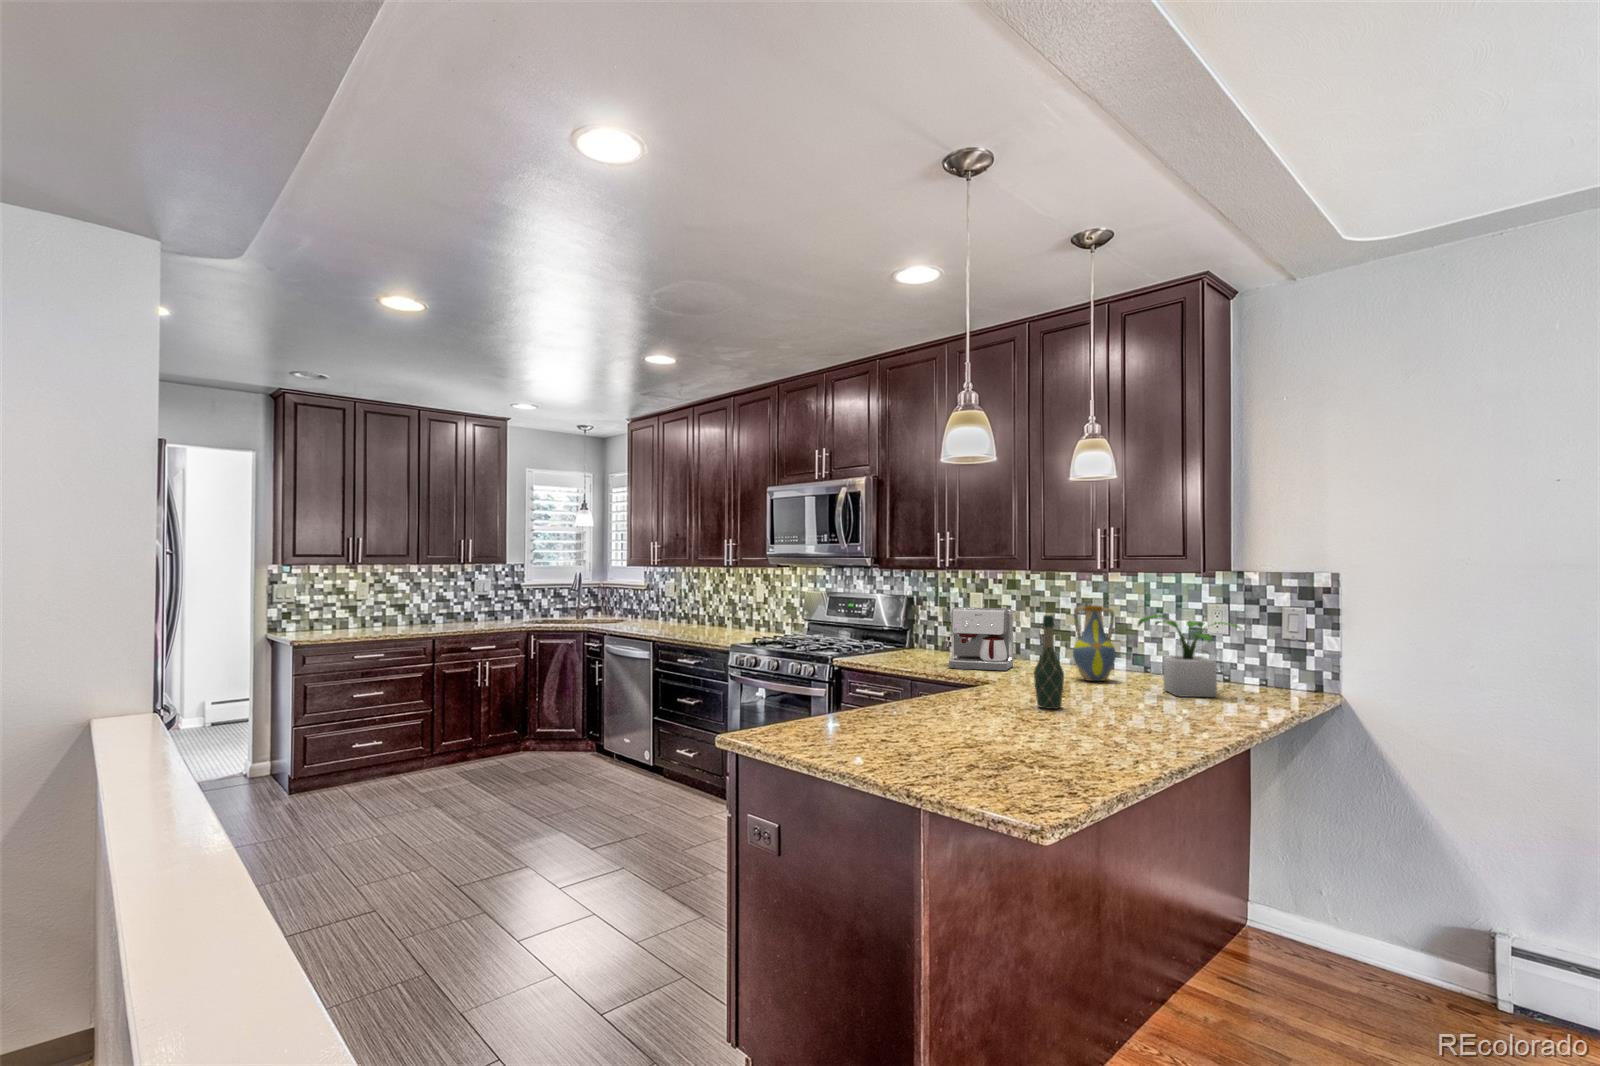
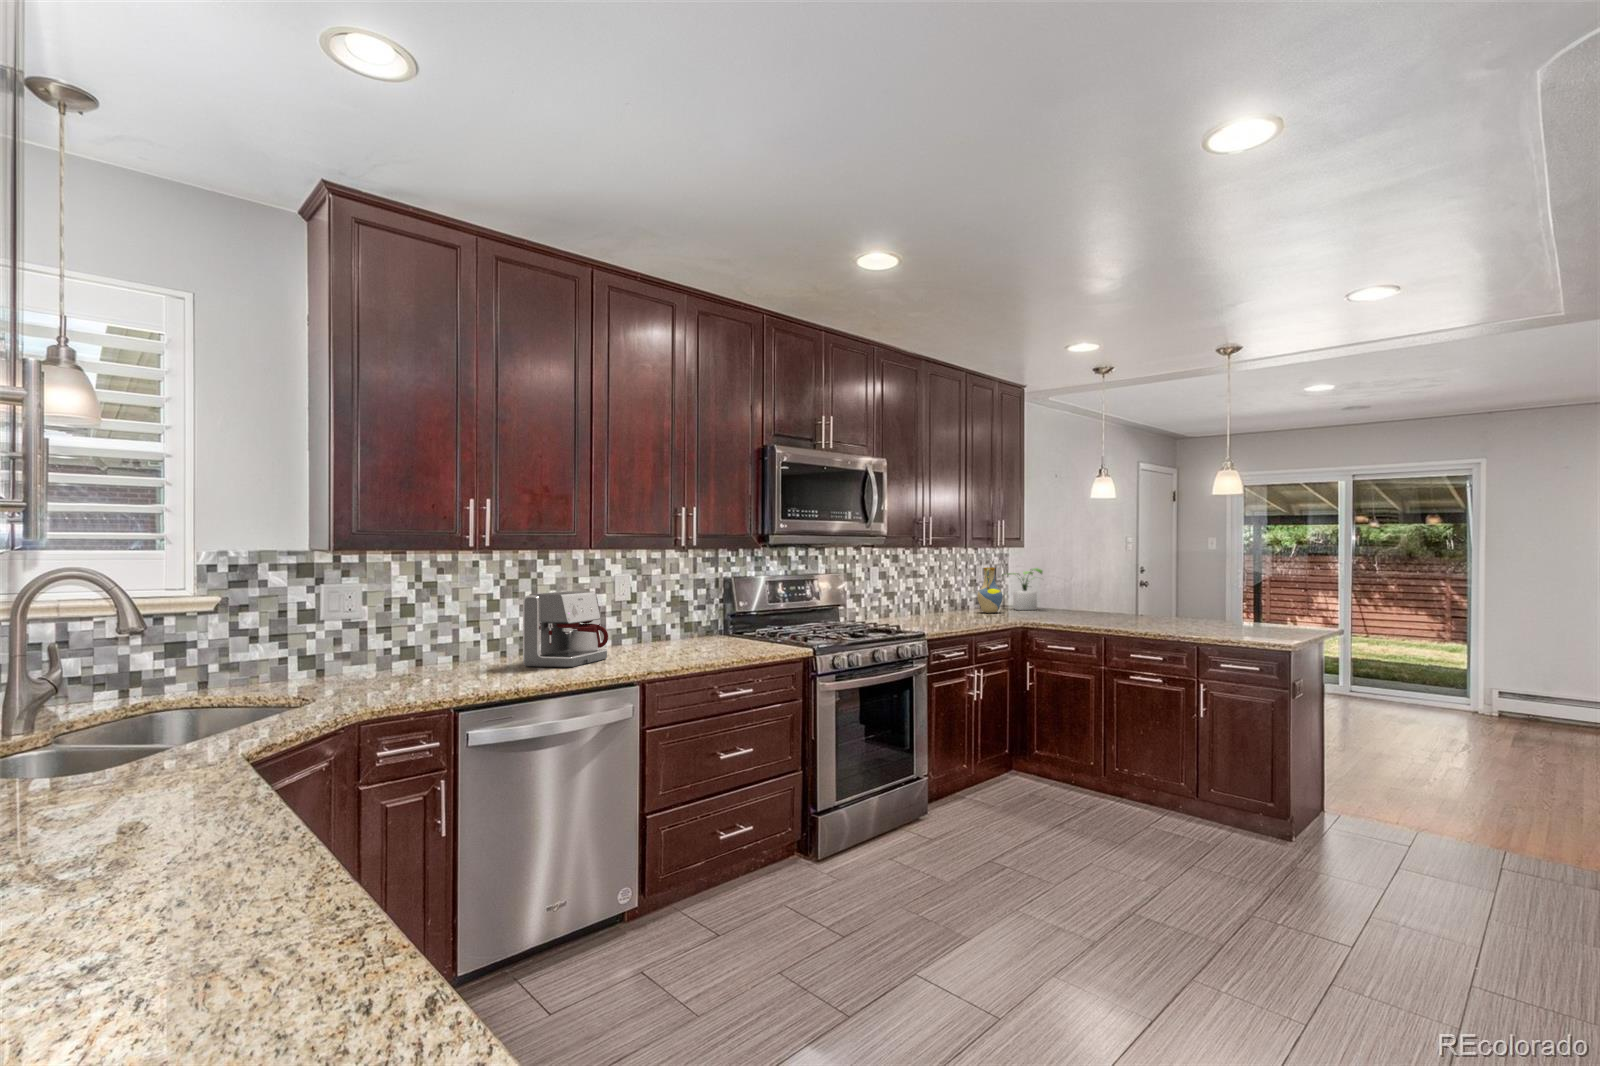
coffee maker: present [947,607,1013,671] -> present [523,591,608,667]
wine bottle: present [1034,615,1064,709] -> none [1093,567,1110,615]

